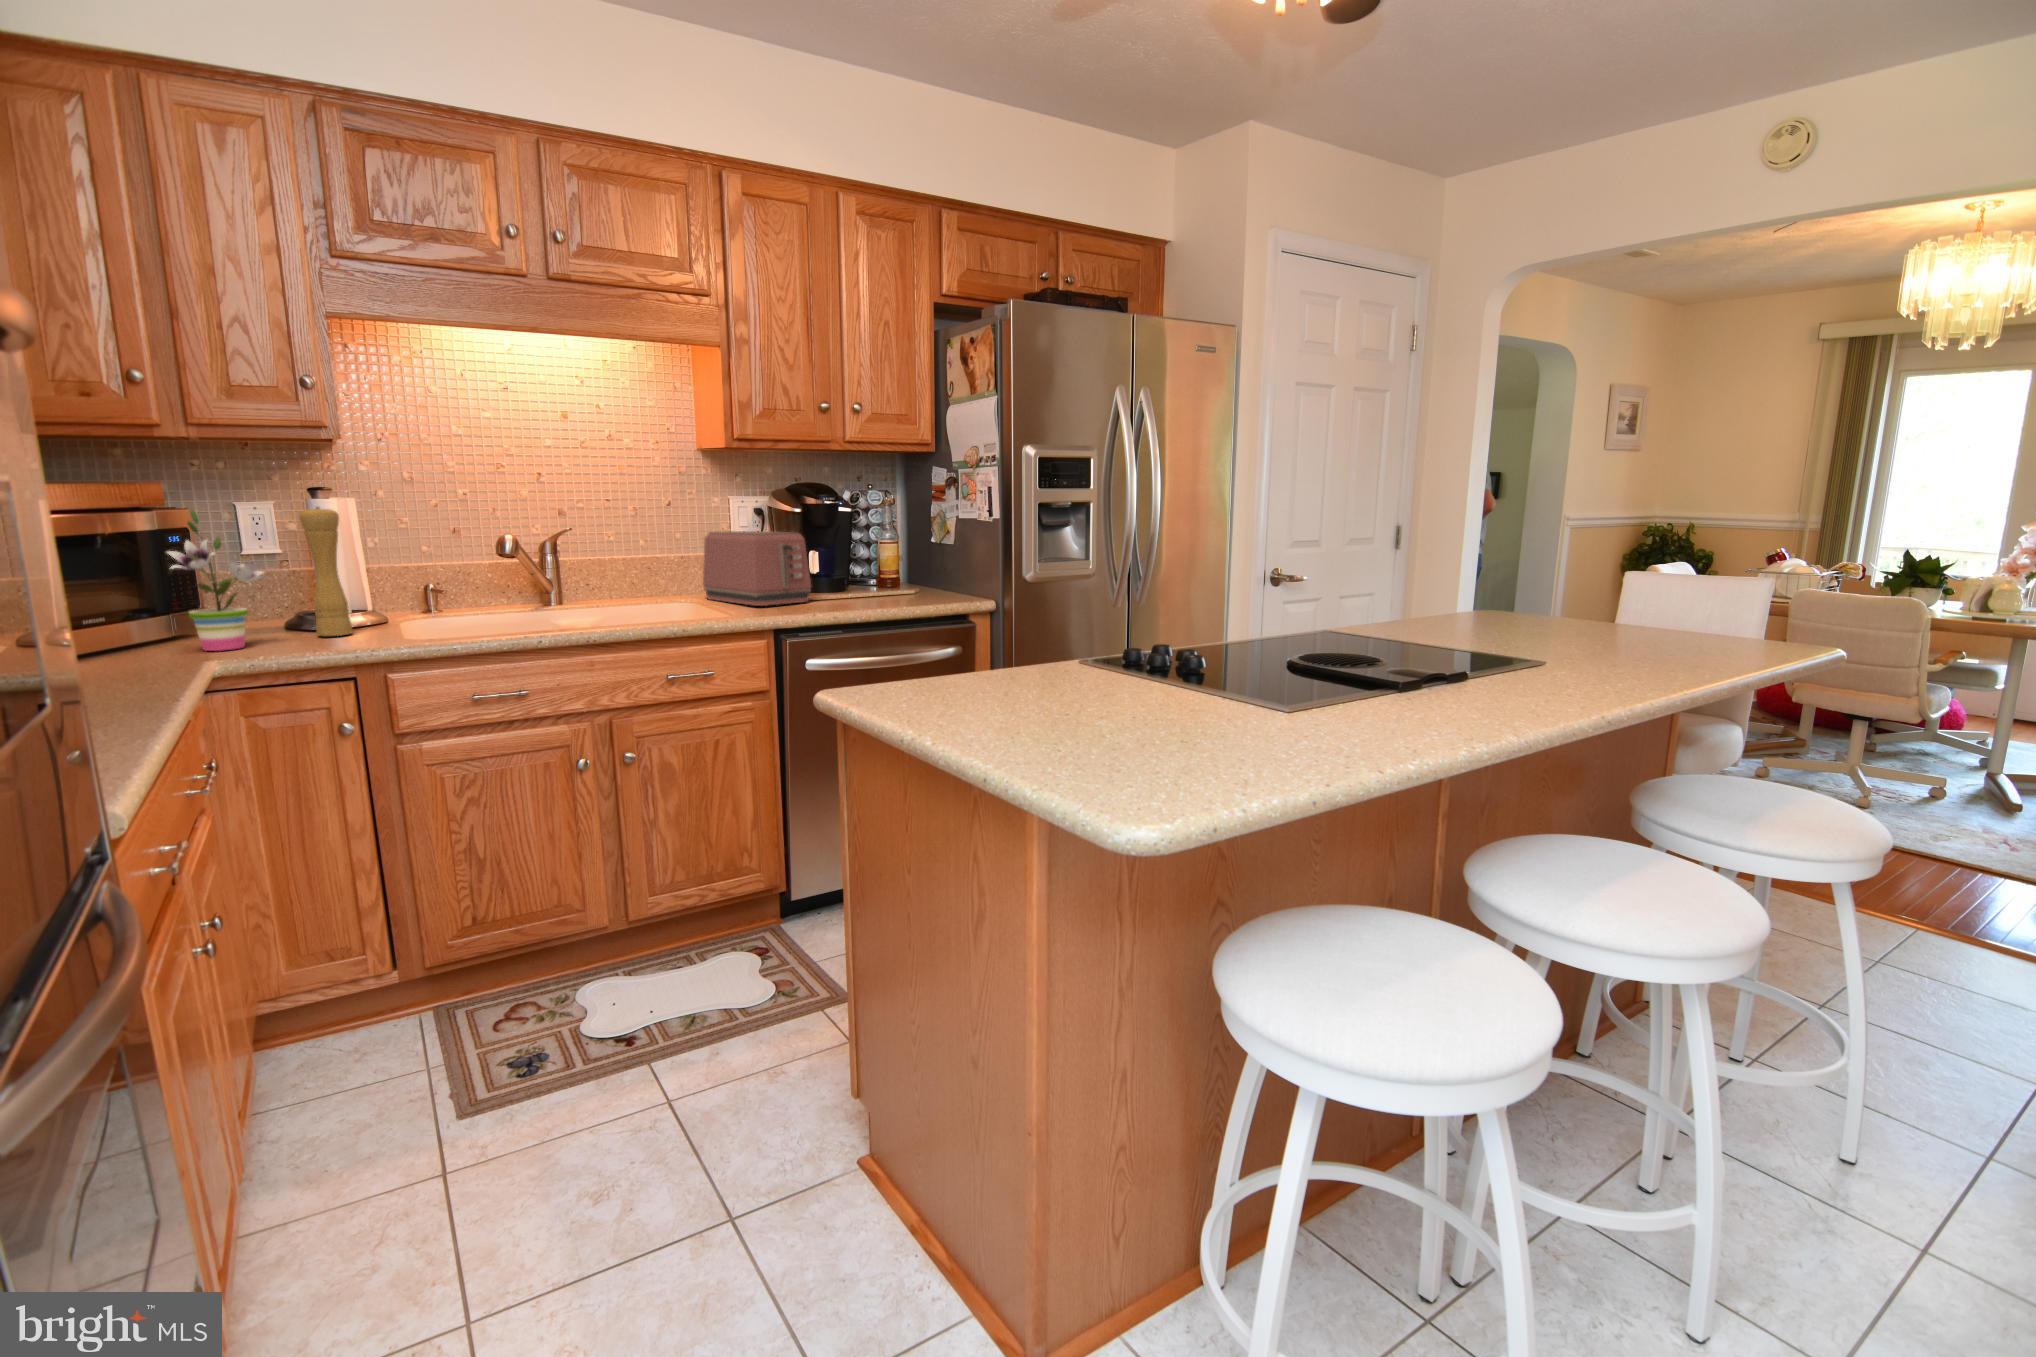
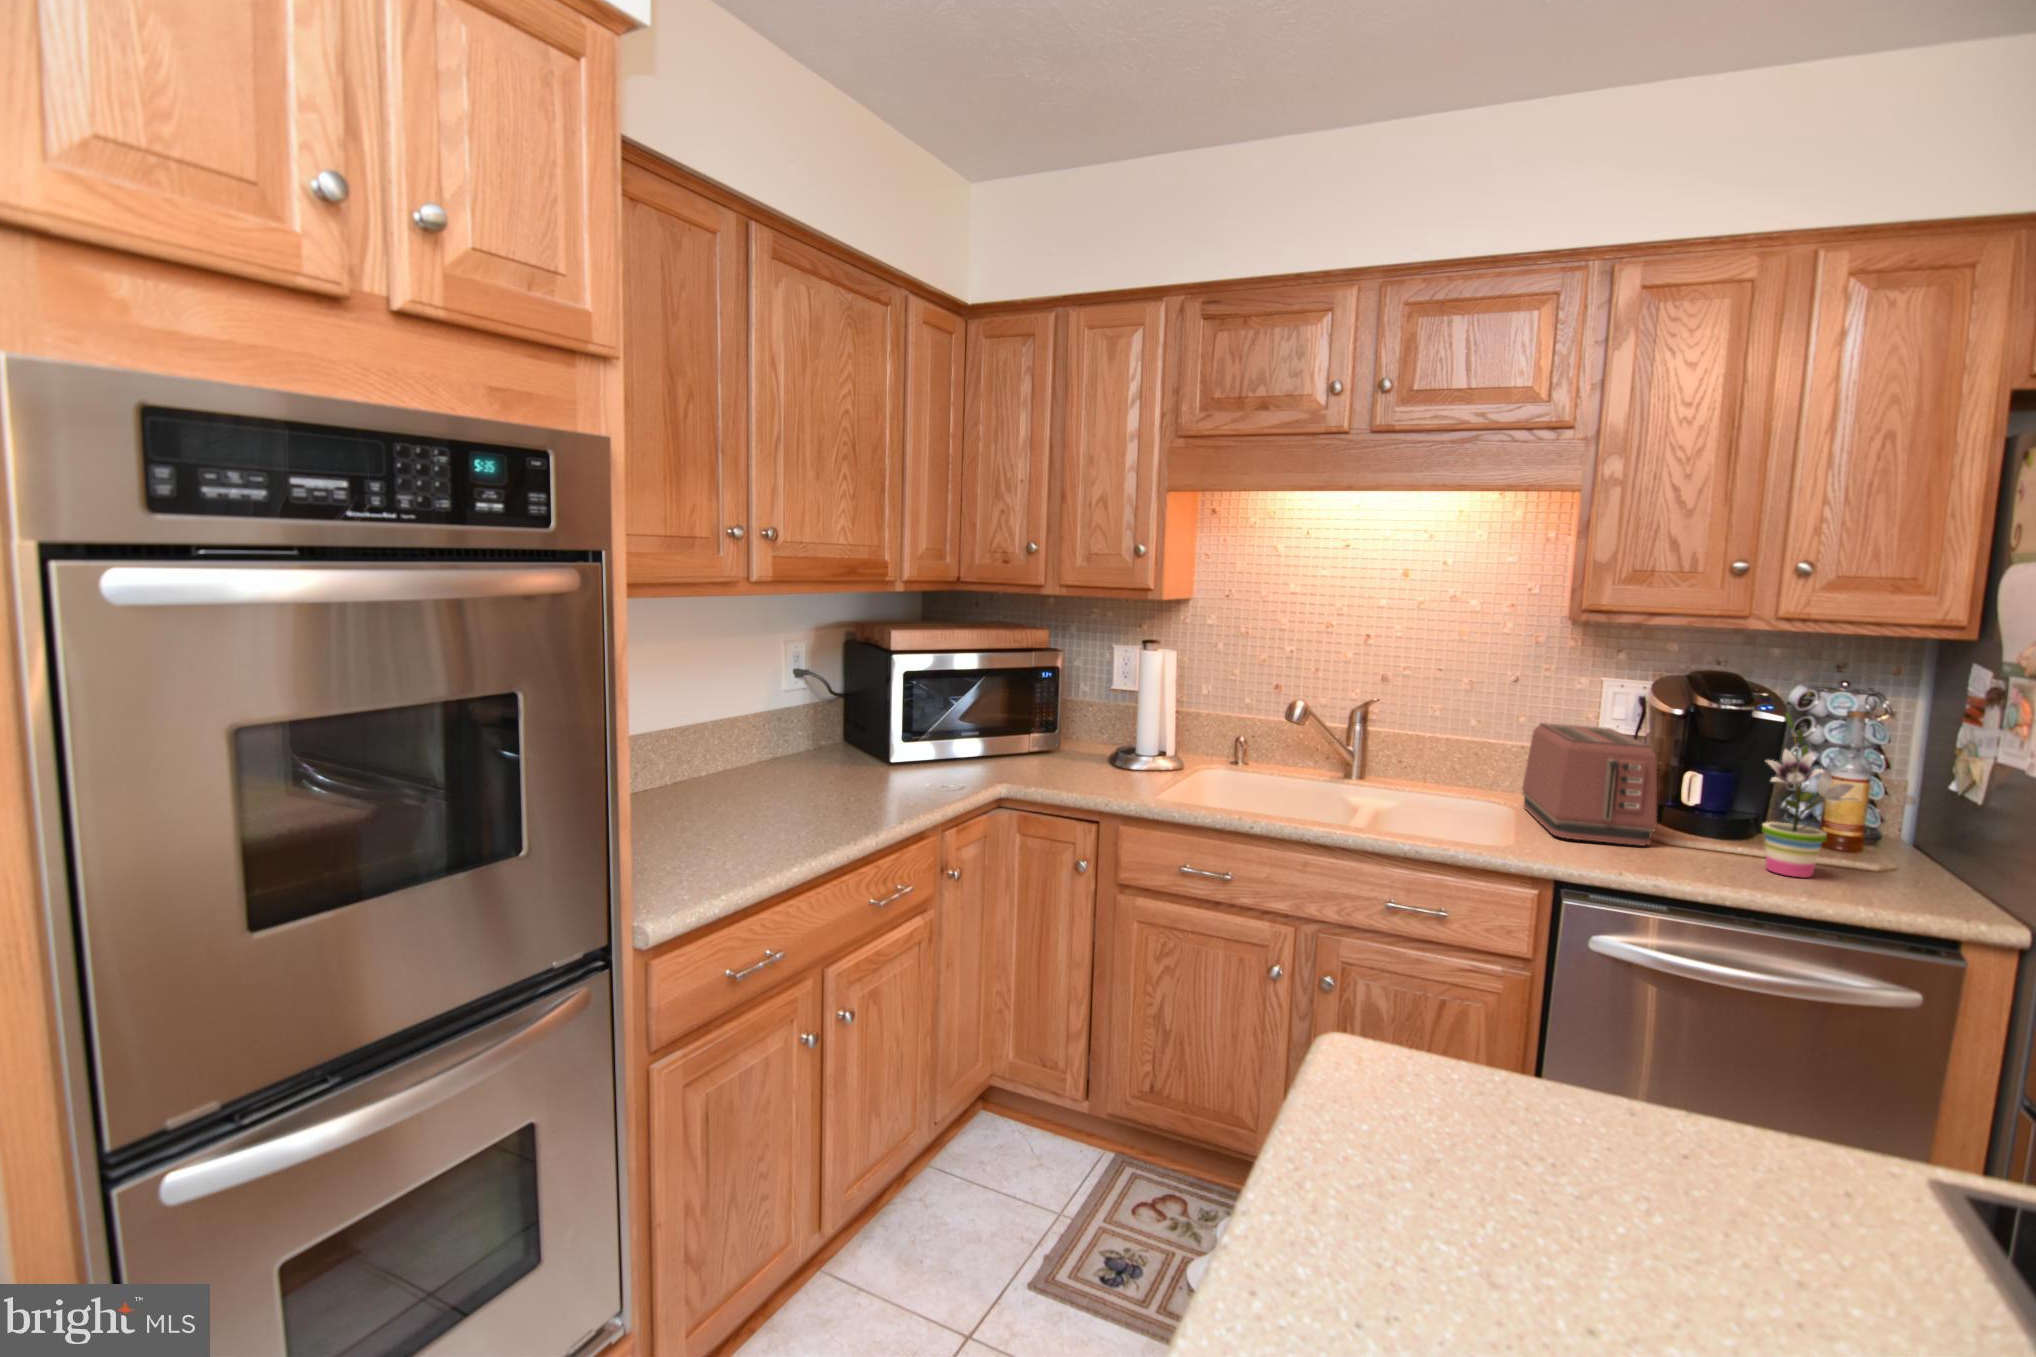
pepper mill: present [299,507,352,636] -> none [1109,661,1143,779]
potted plant: present [168,510,265,651] -> present [1762,713,1857,877]

